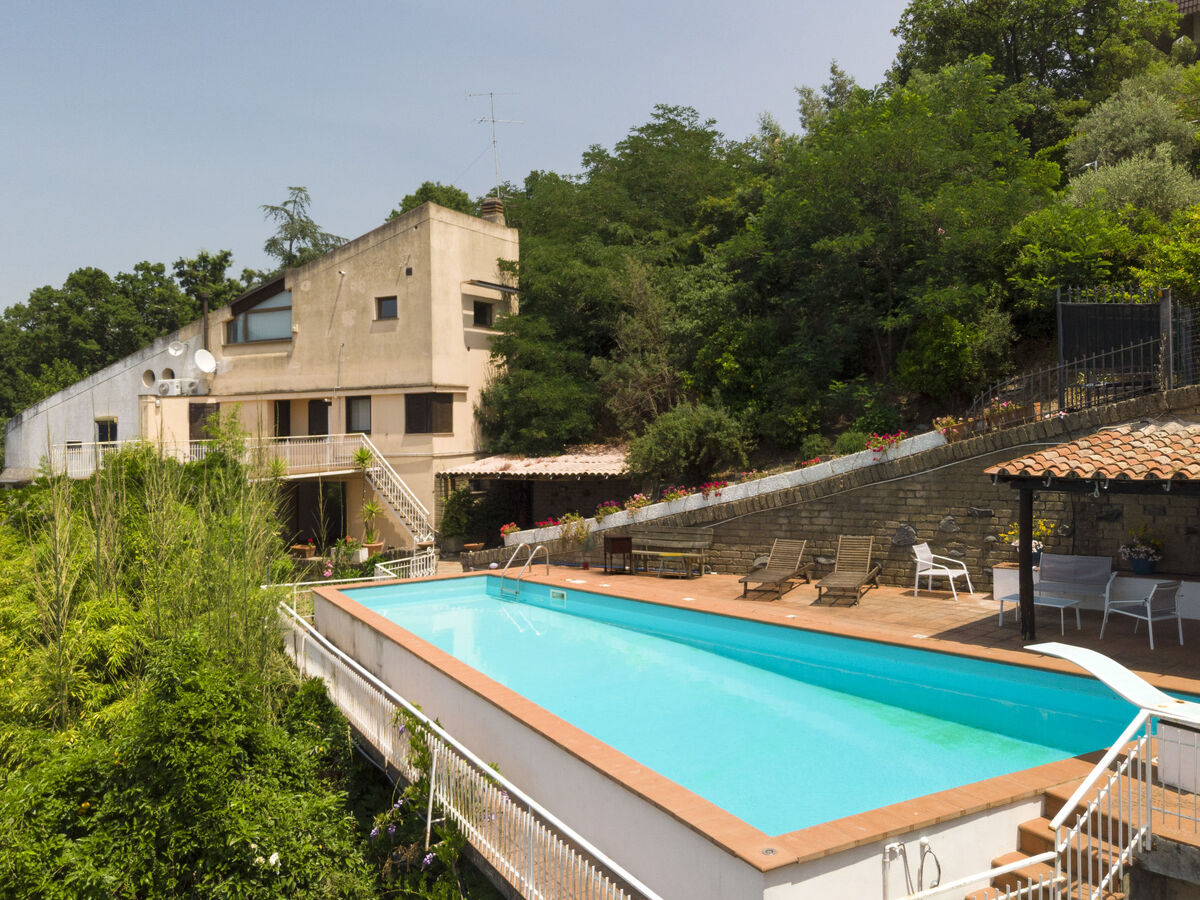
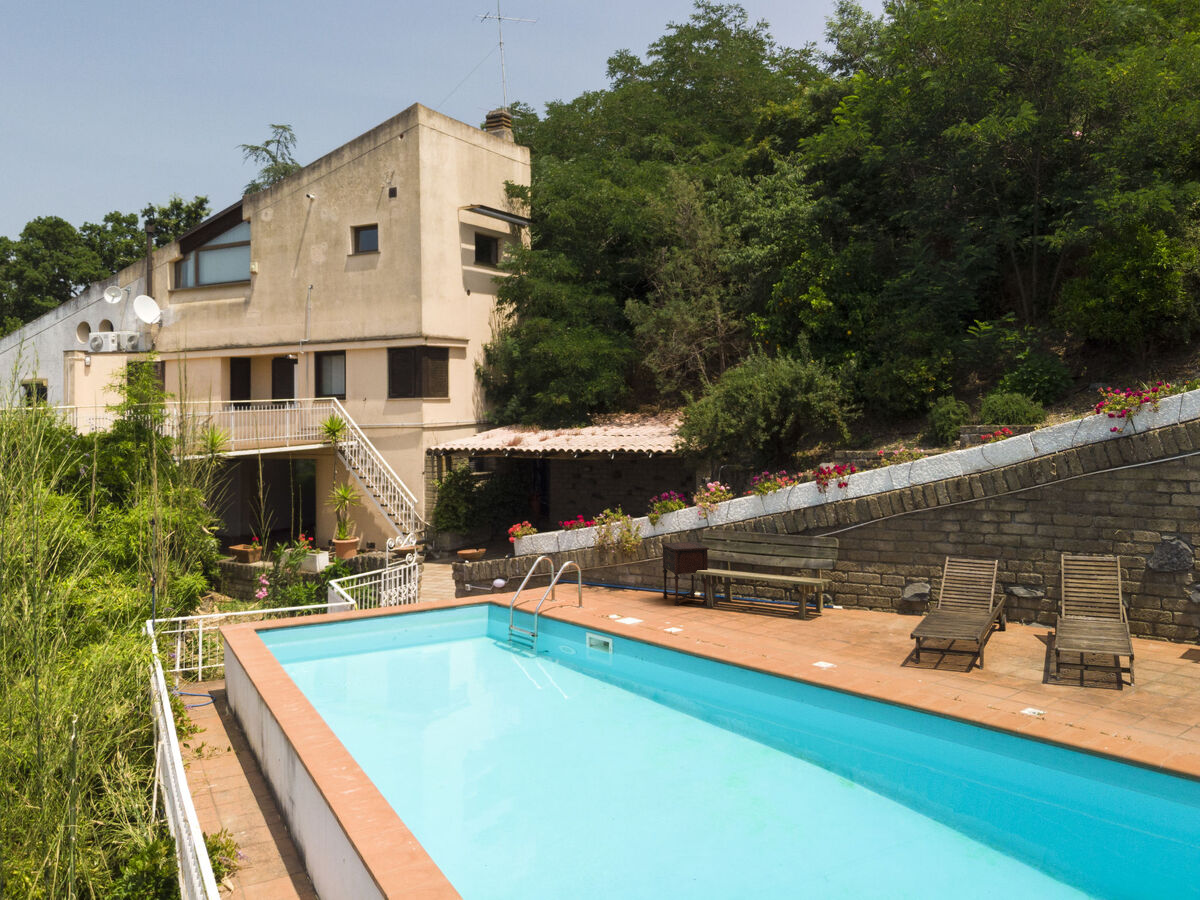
potted tree: present [573,533,598,569] -> none [614,536,655,593]
stool: present [657,553,687,579] -> none [751,574,795,616]

